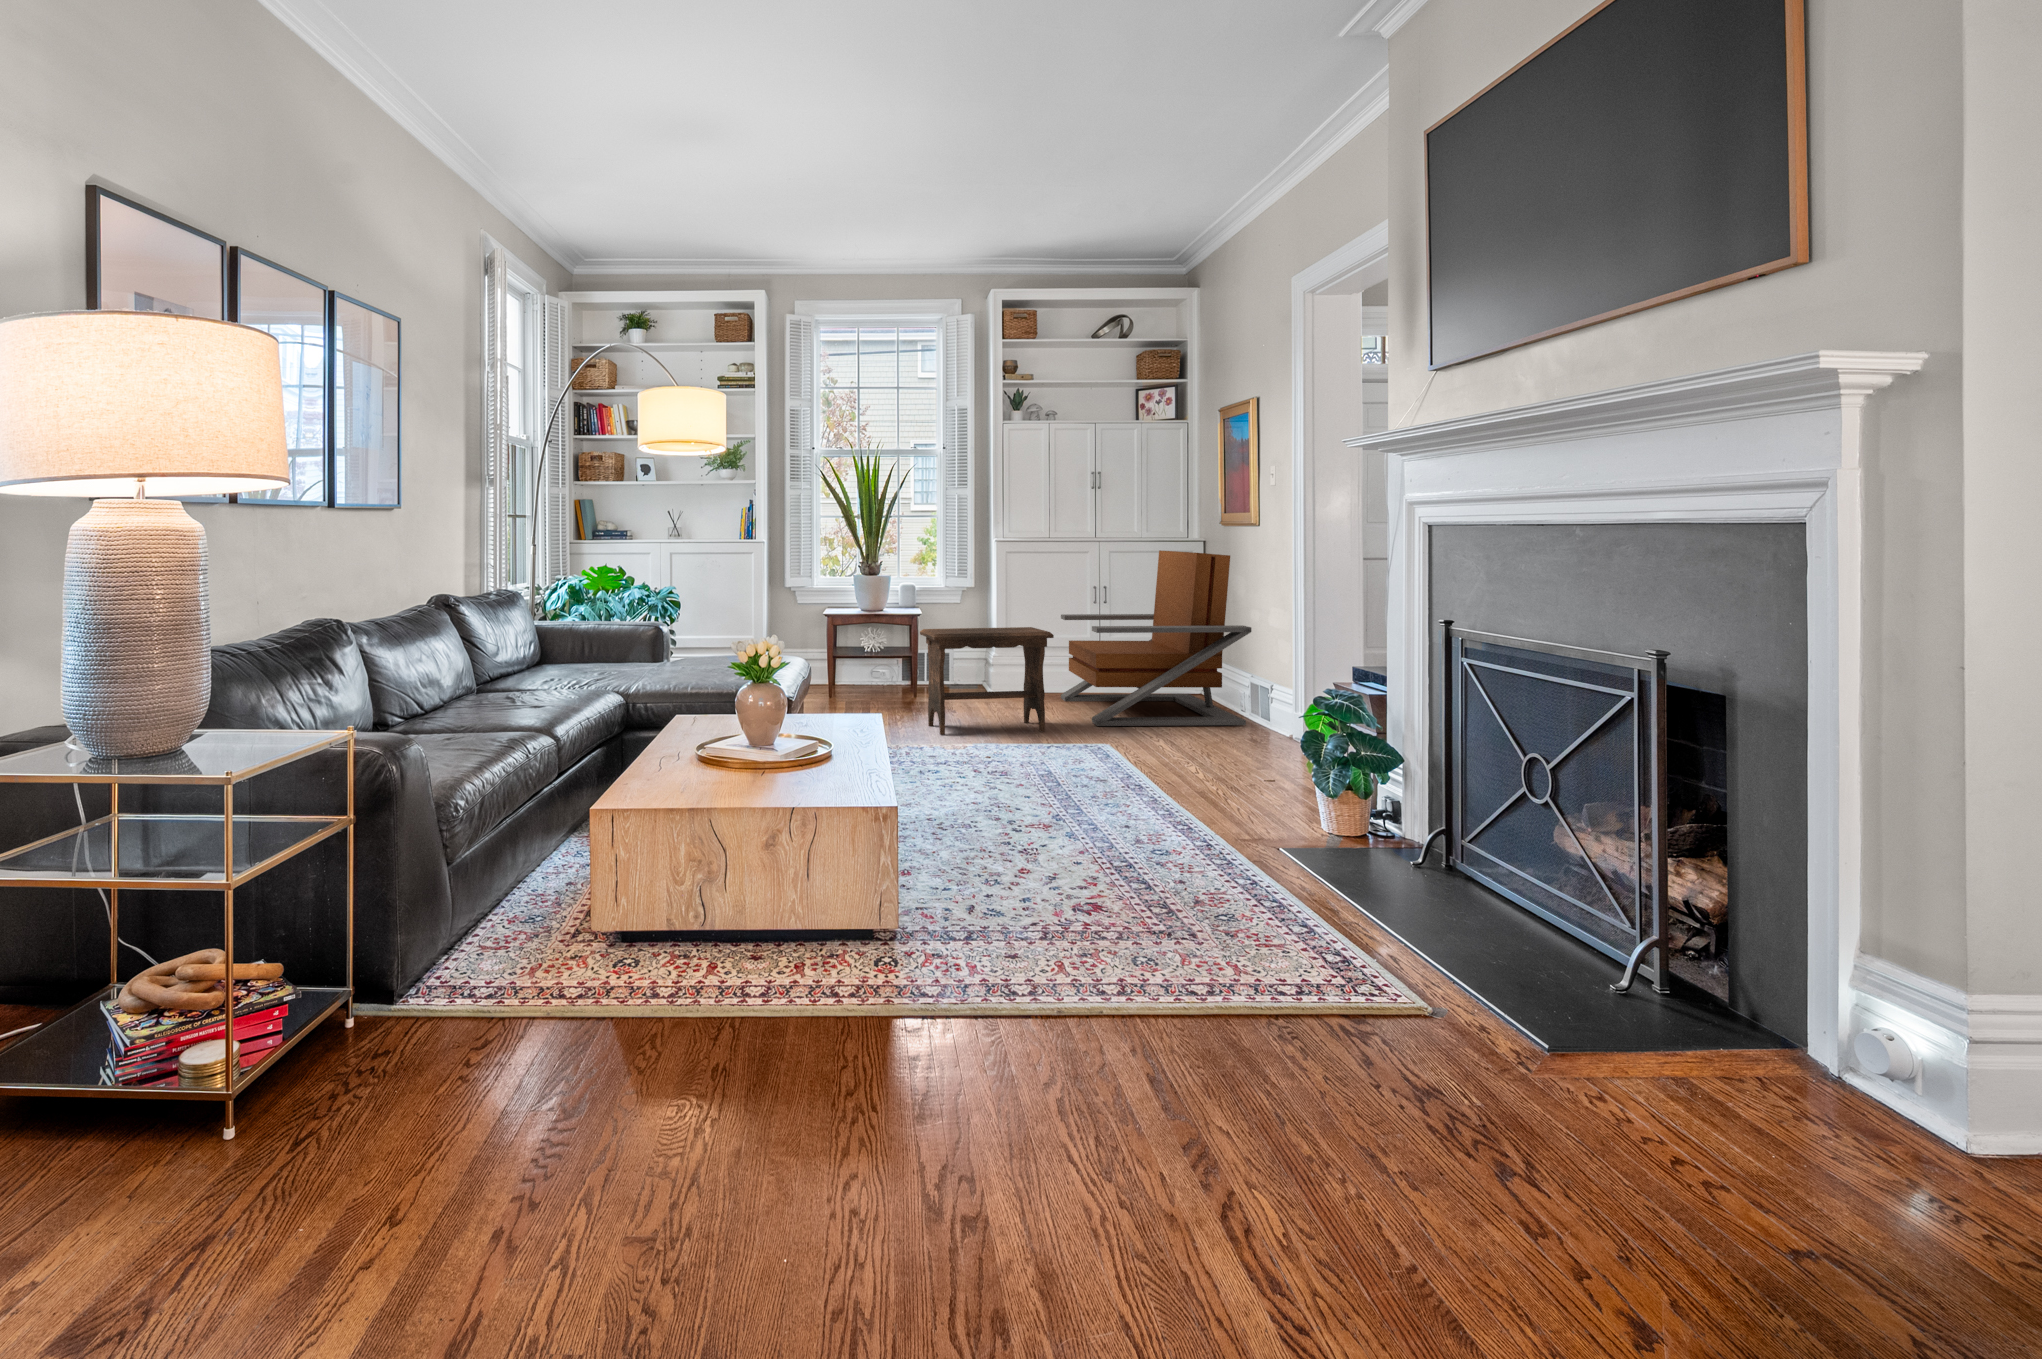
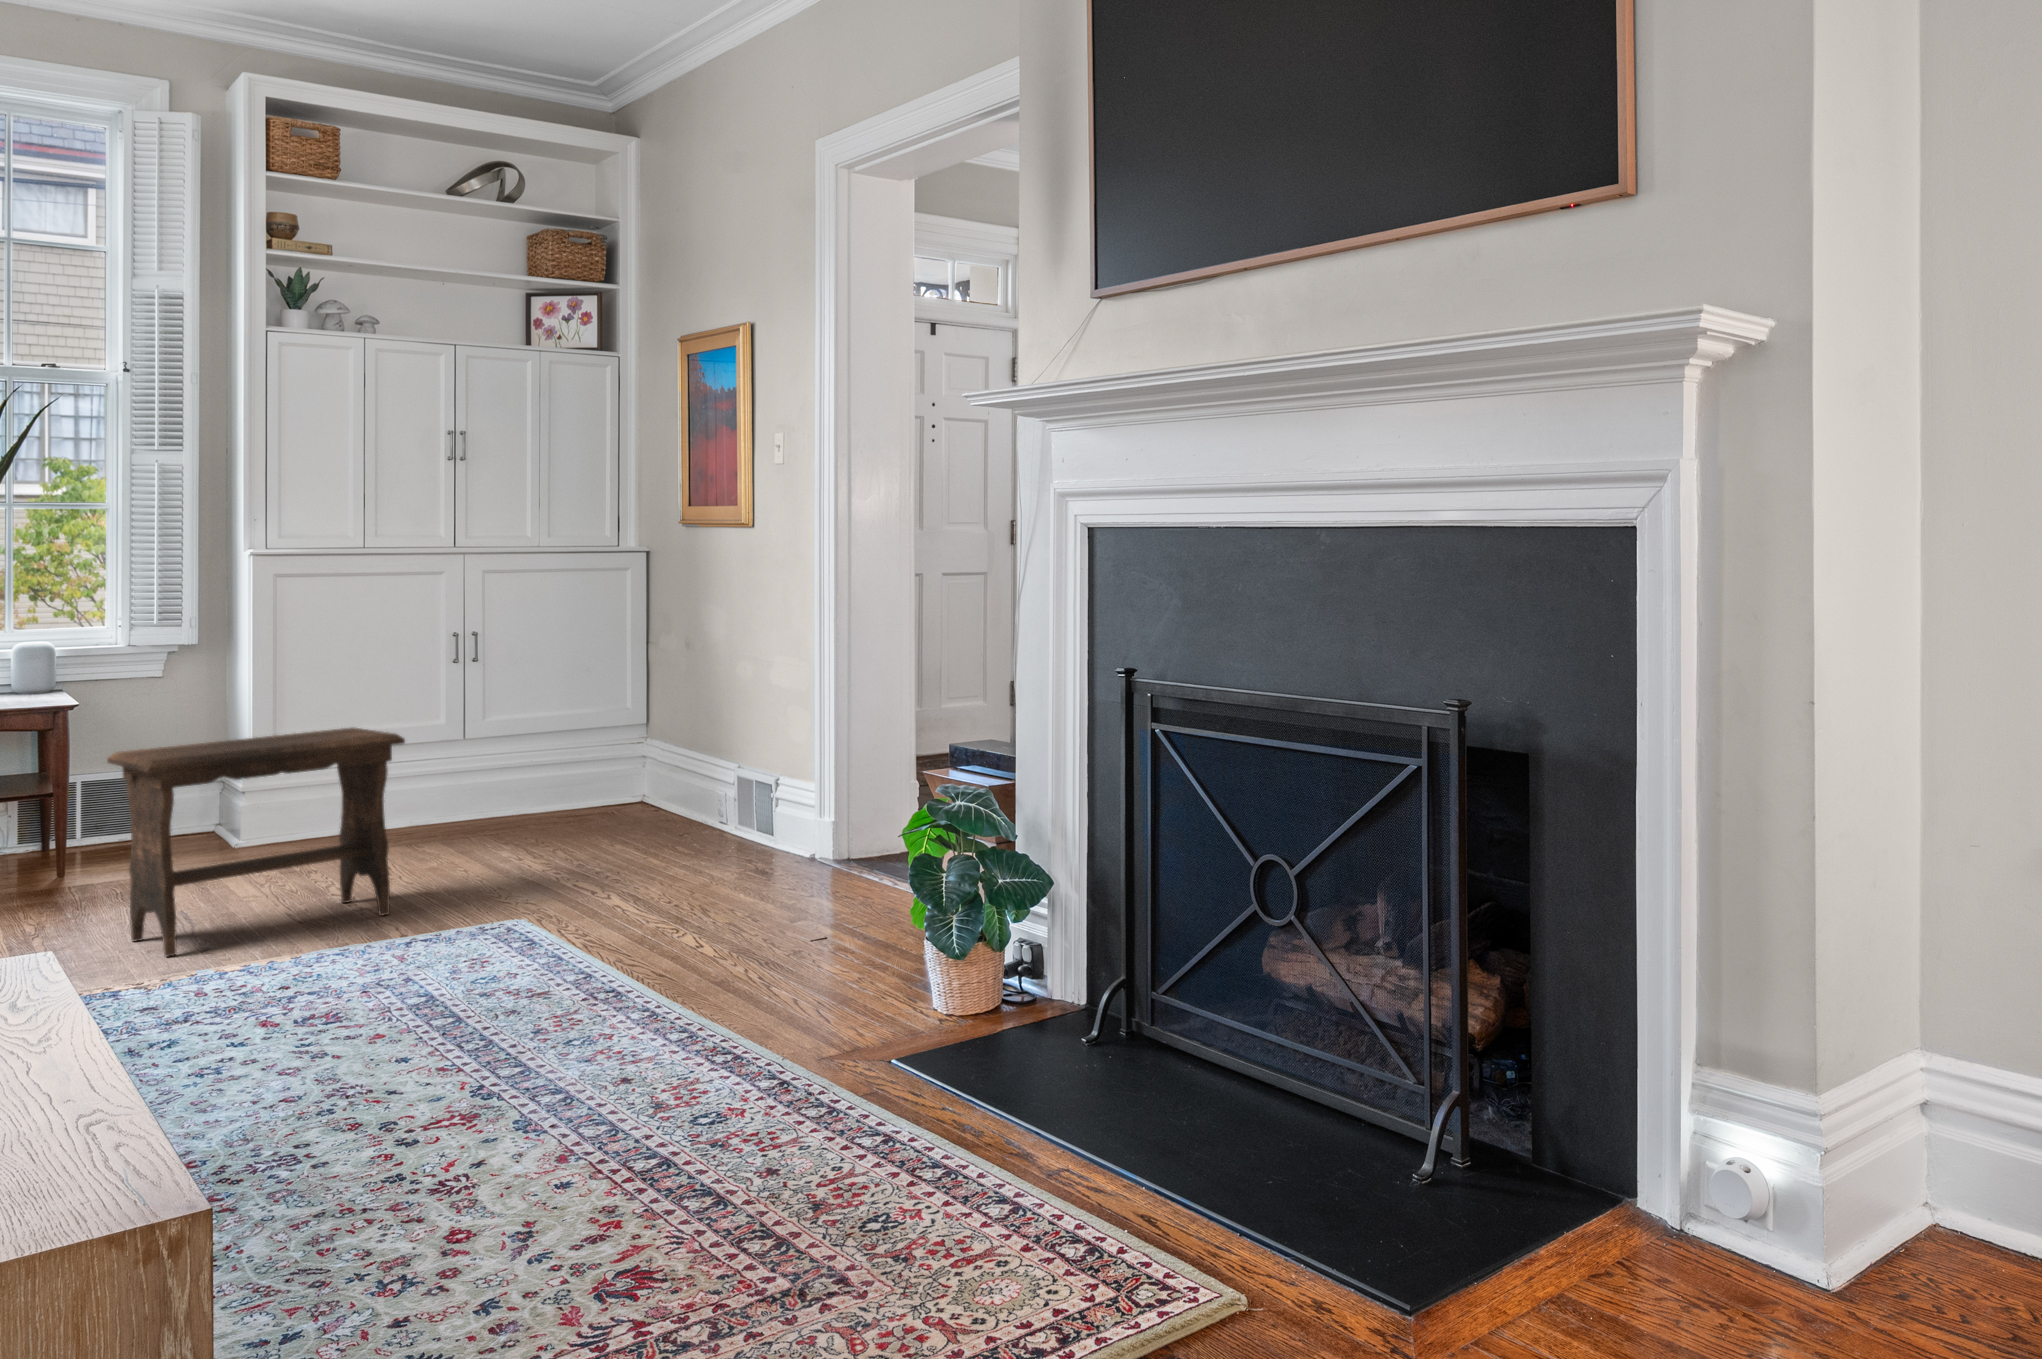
lounge chair: present [1061,550,1251,726] -> none [395,580,740,888]

